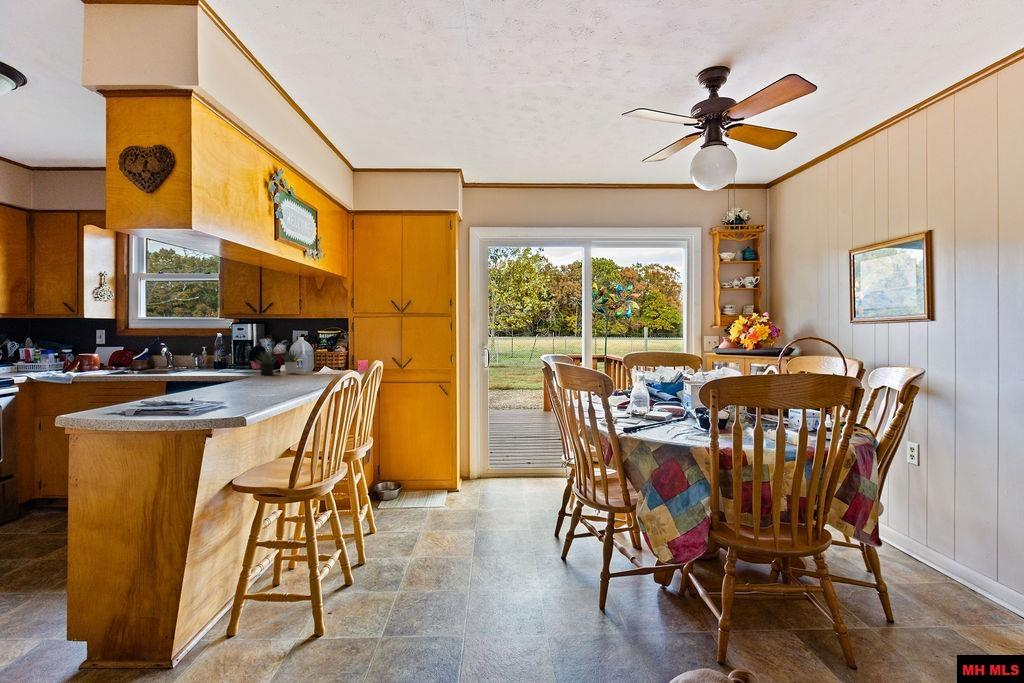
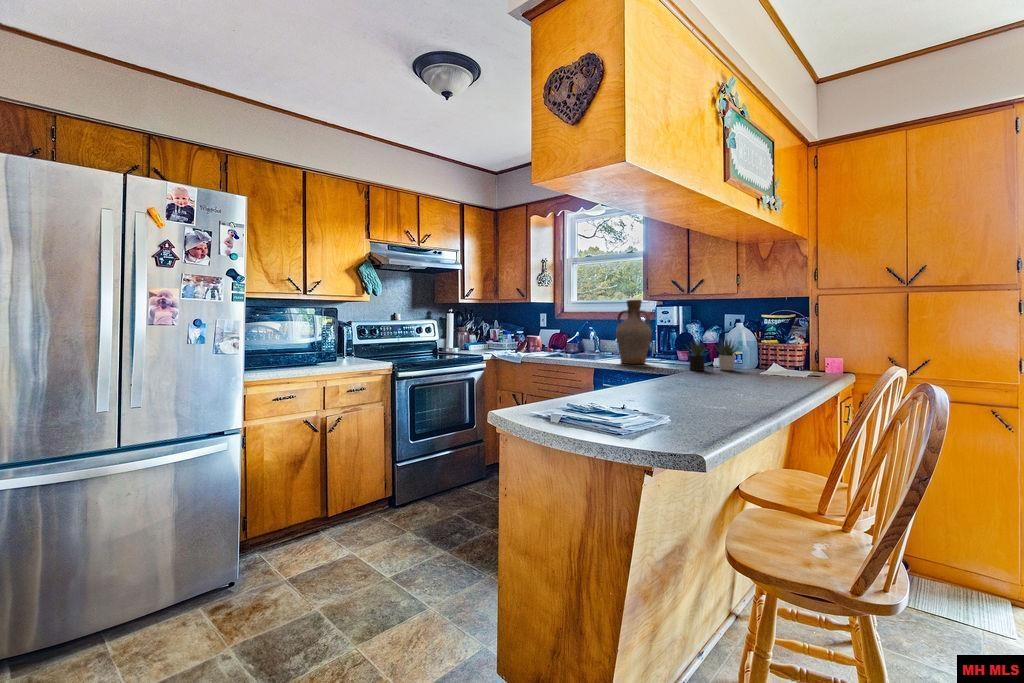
vase: none [191,317,227,374] -> present [616,300,652,364]

